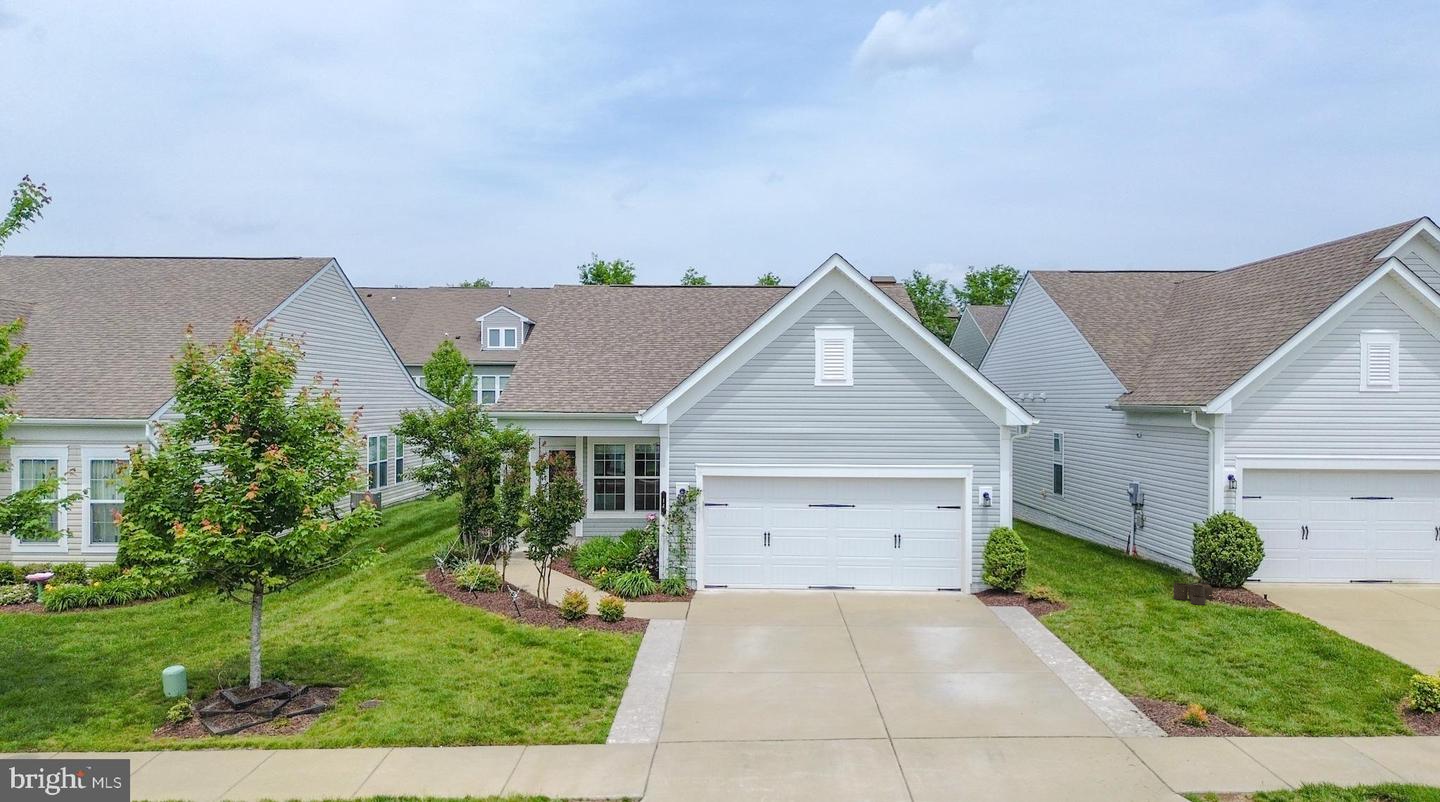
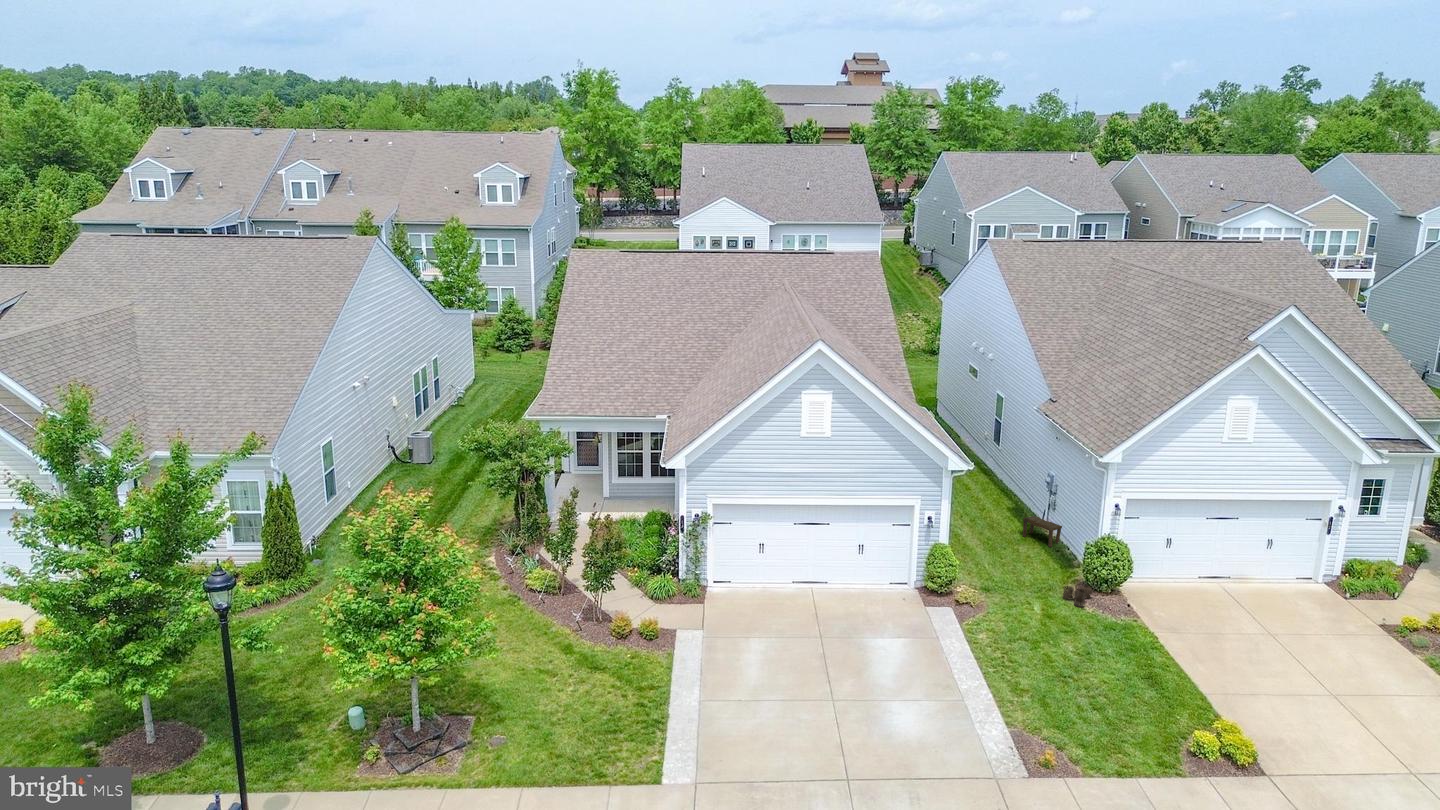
bench: none [1106,533,1159,566] -> present [1023,516,1062,547]

